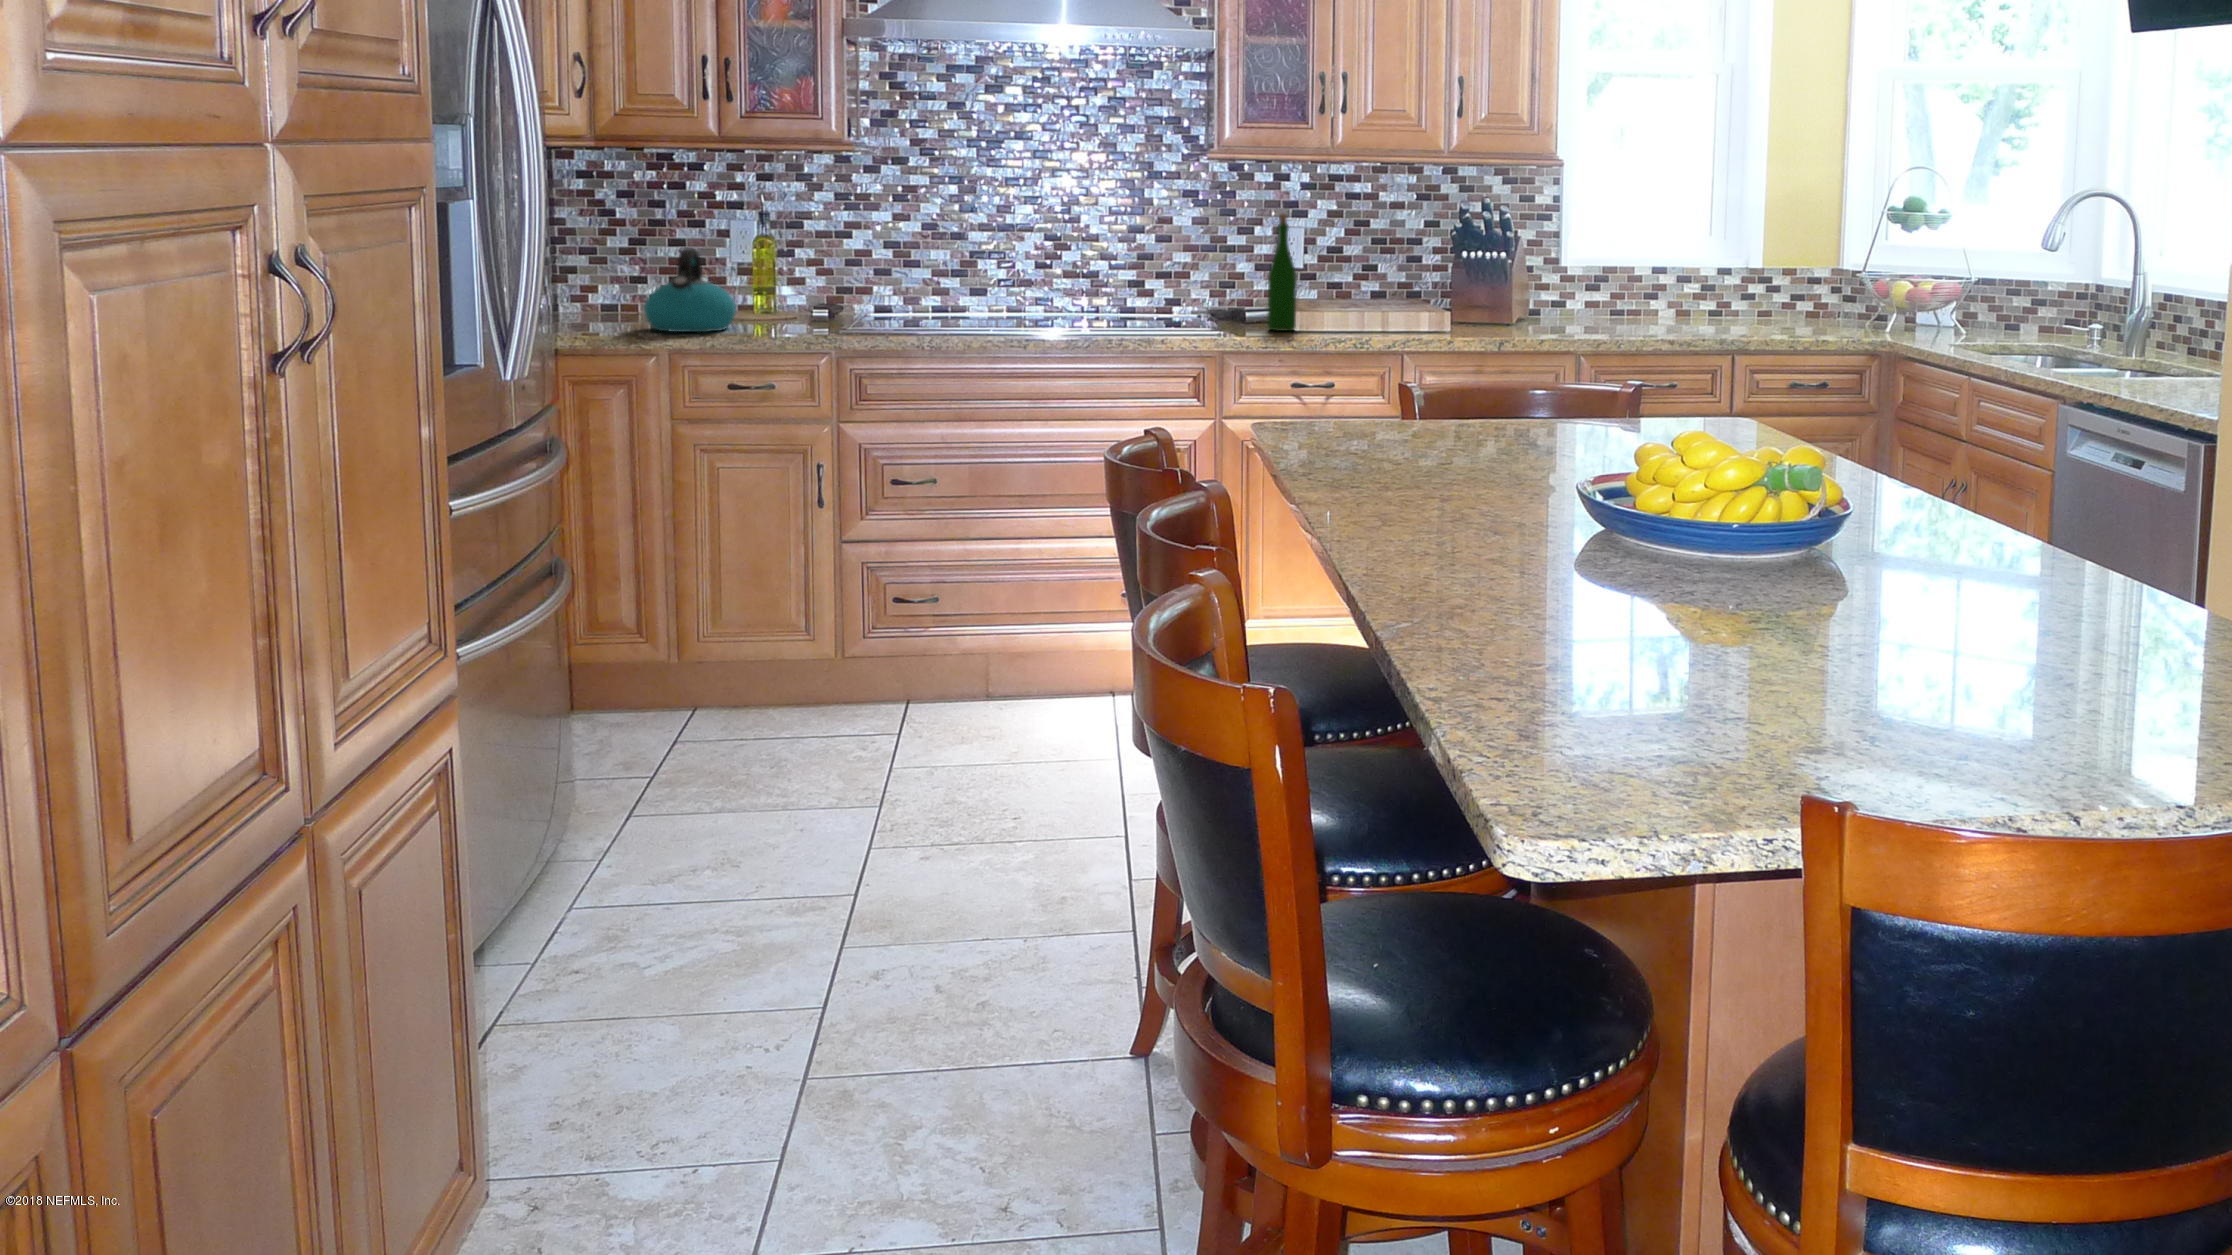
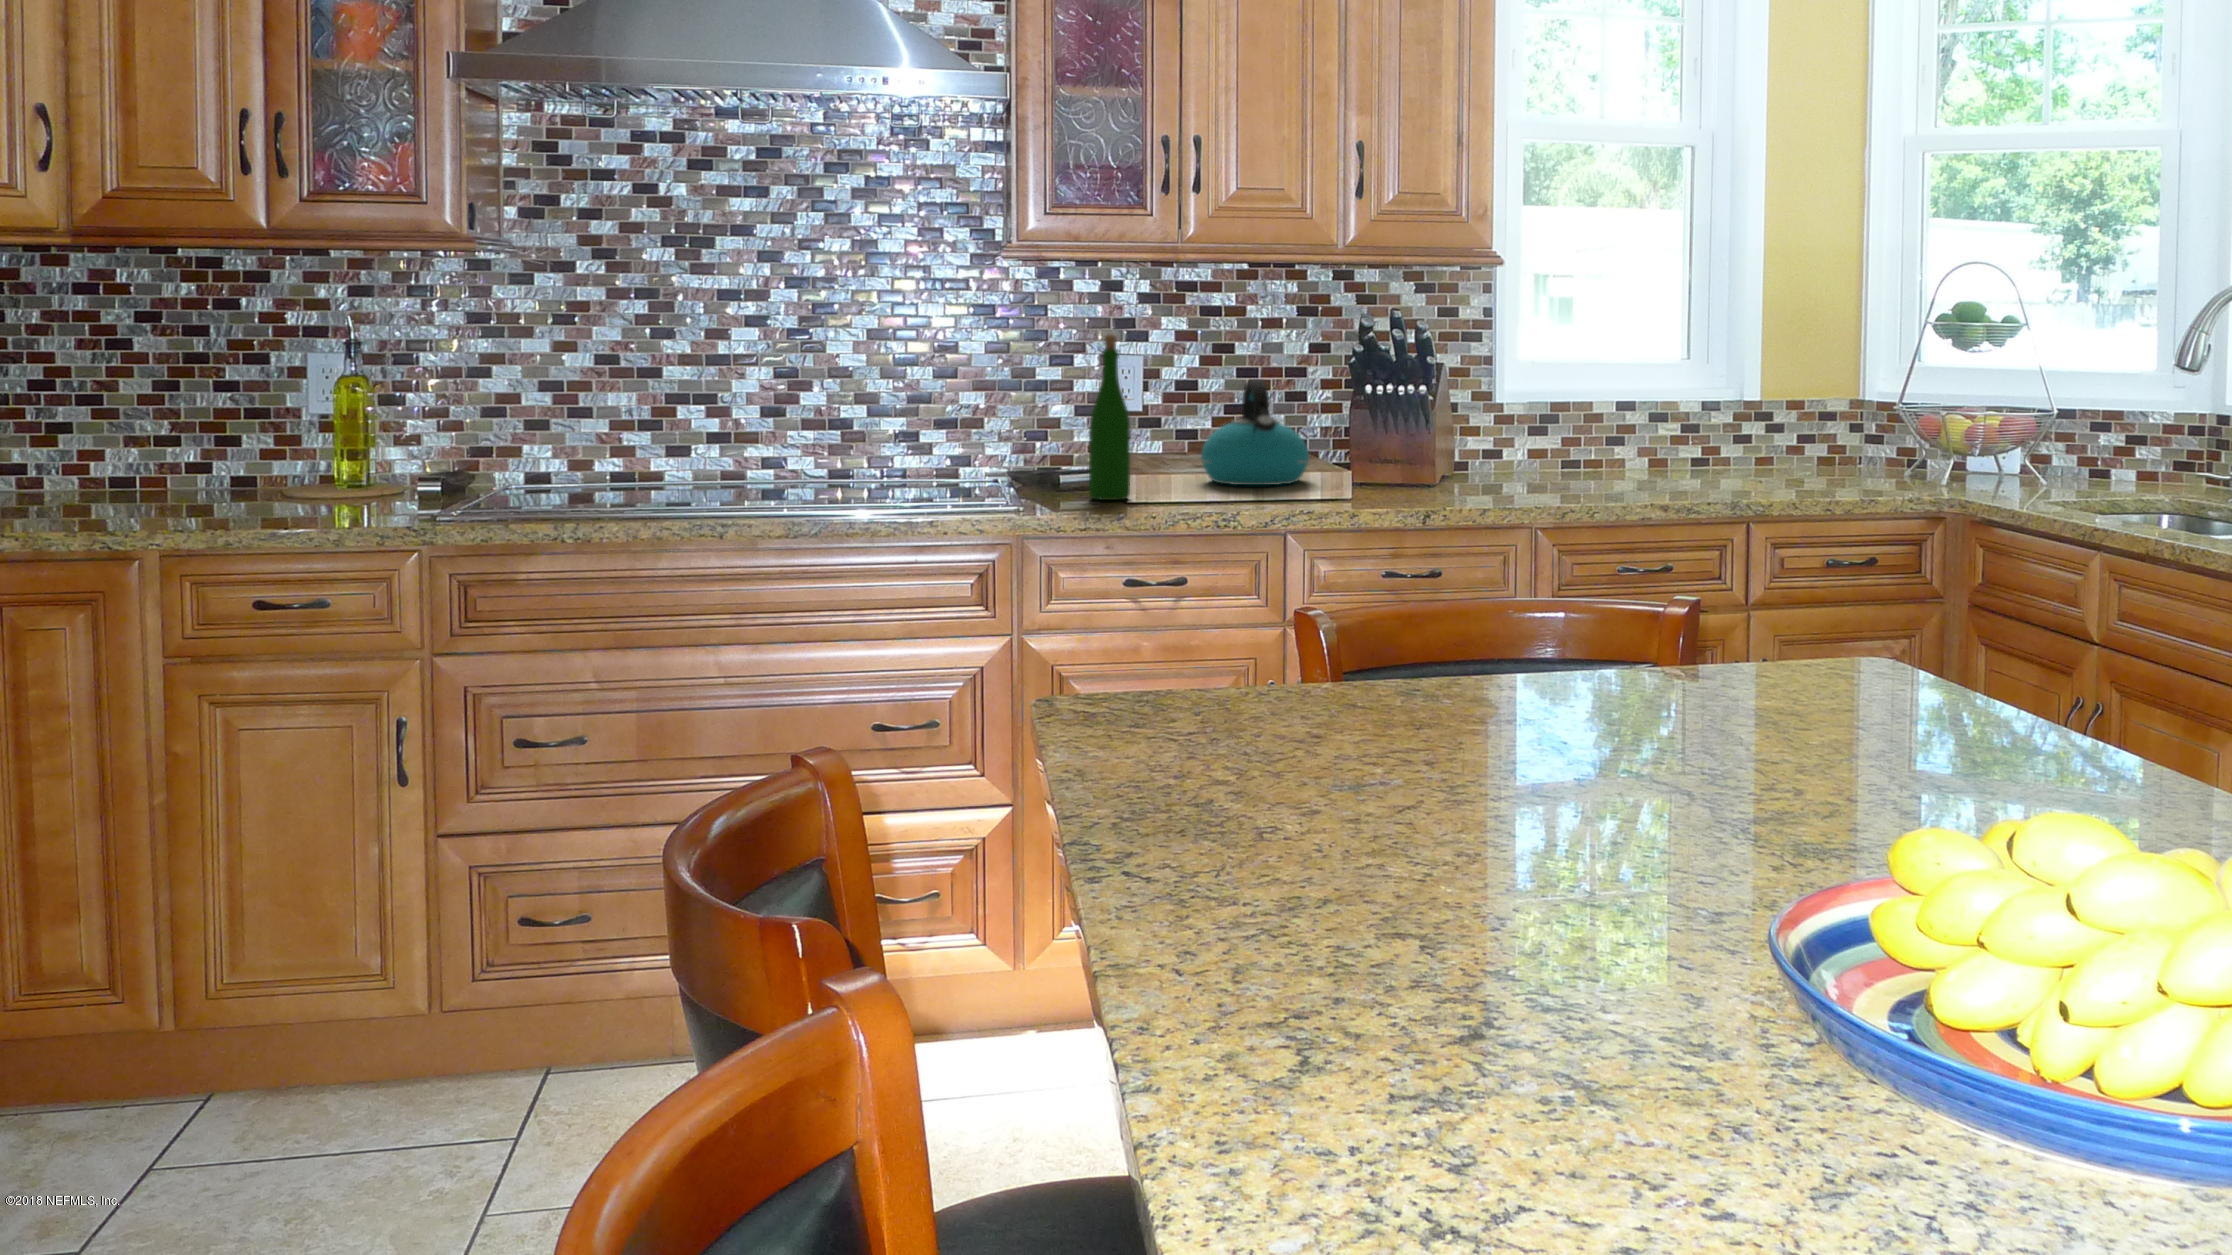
kettle: present [644,248,736,332] -> present [1202,379,1309,485]

